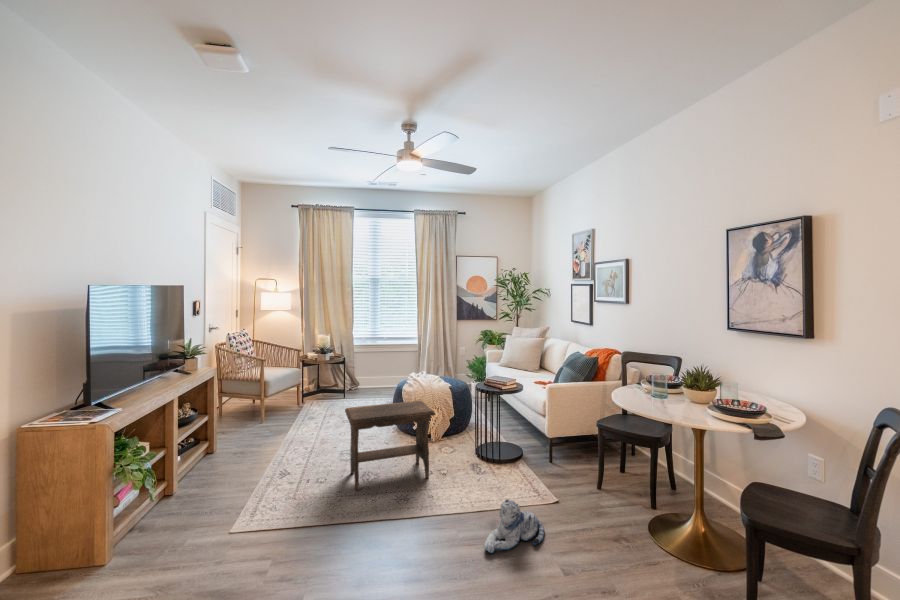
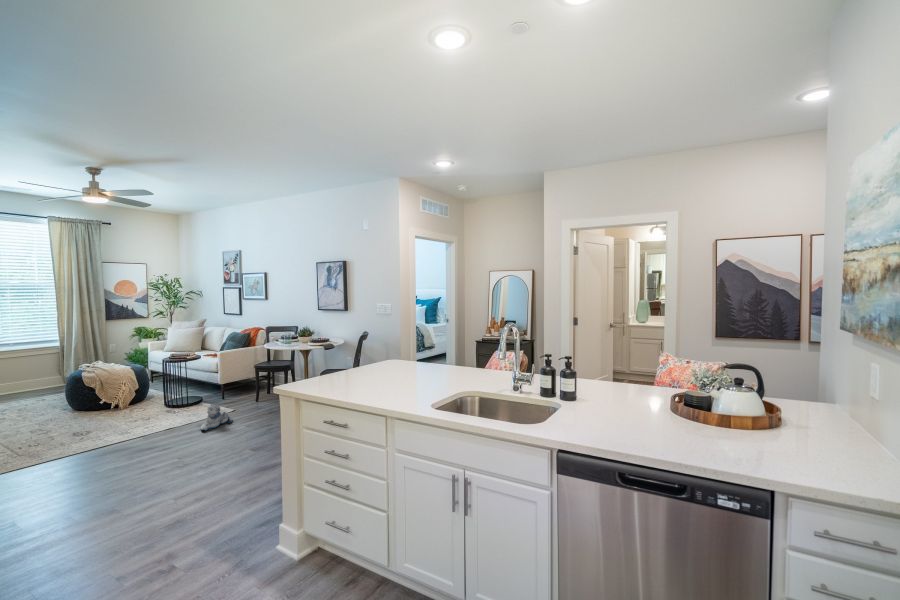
footstool: present [345,401,435,490] -> none [52,374,142,440]

